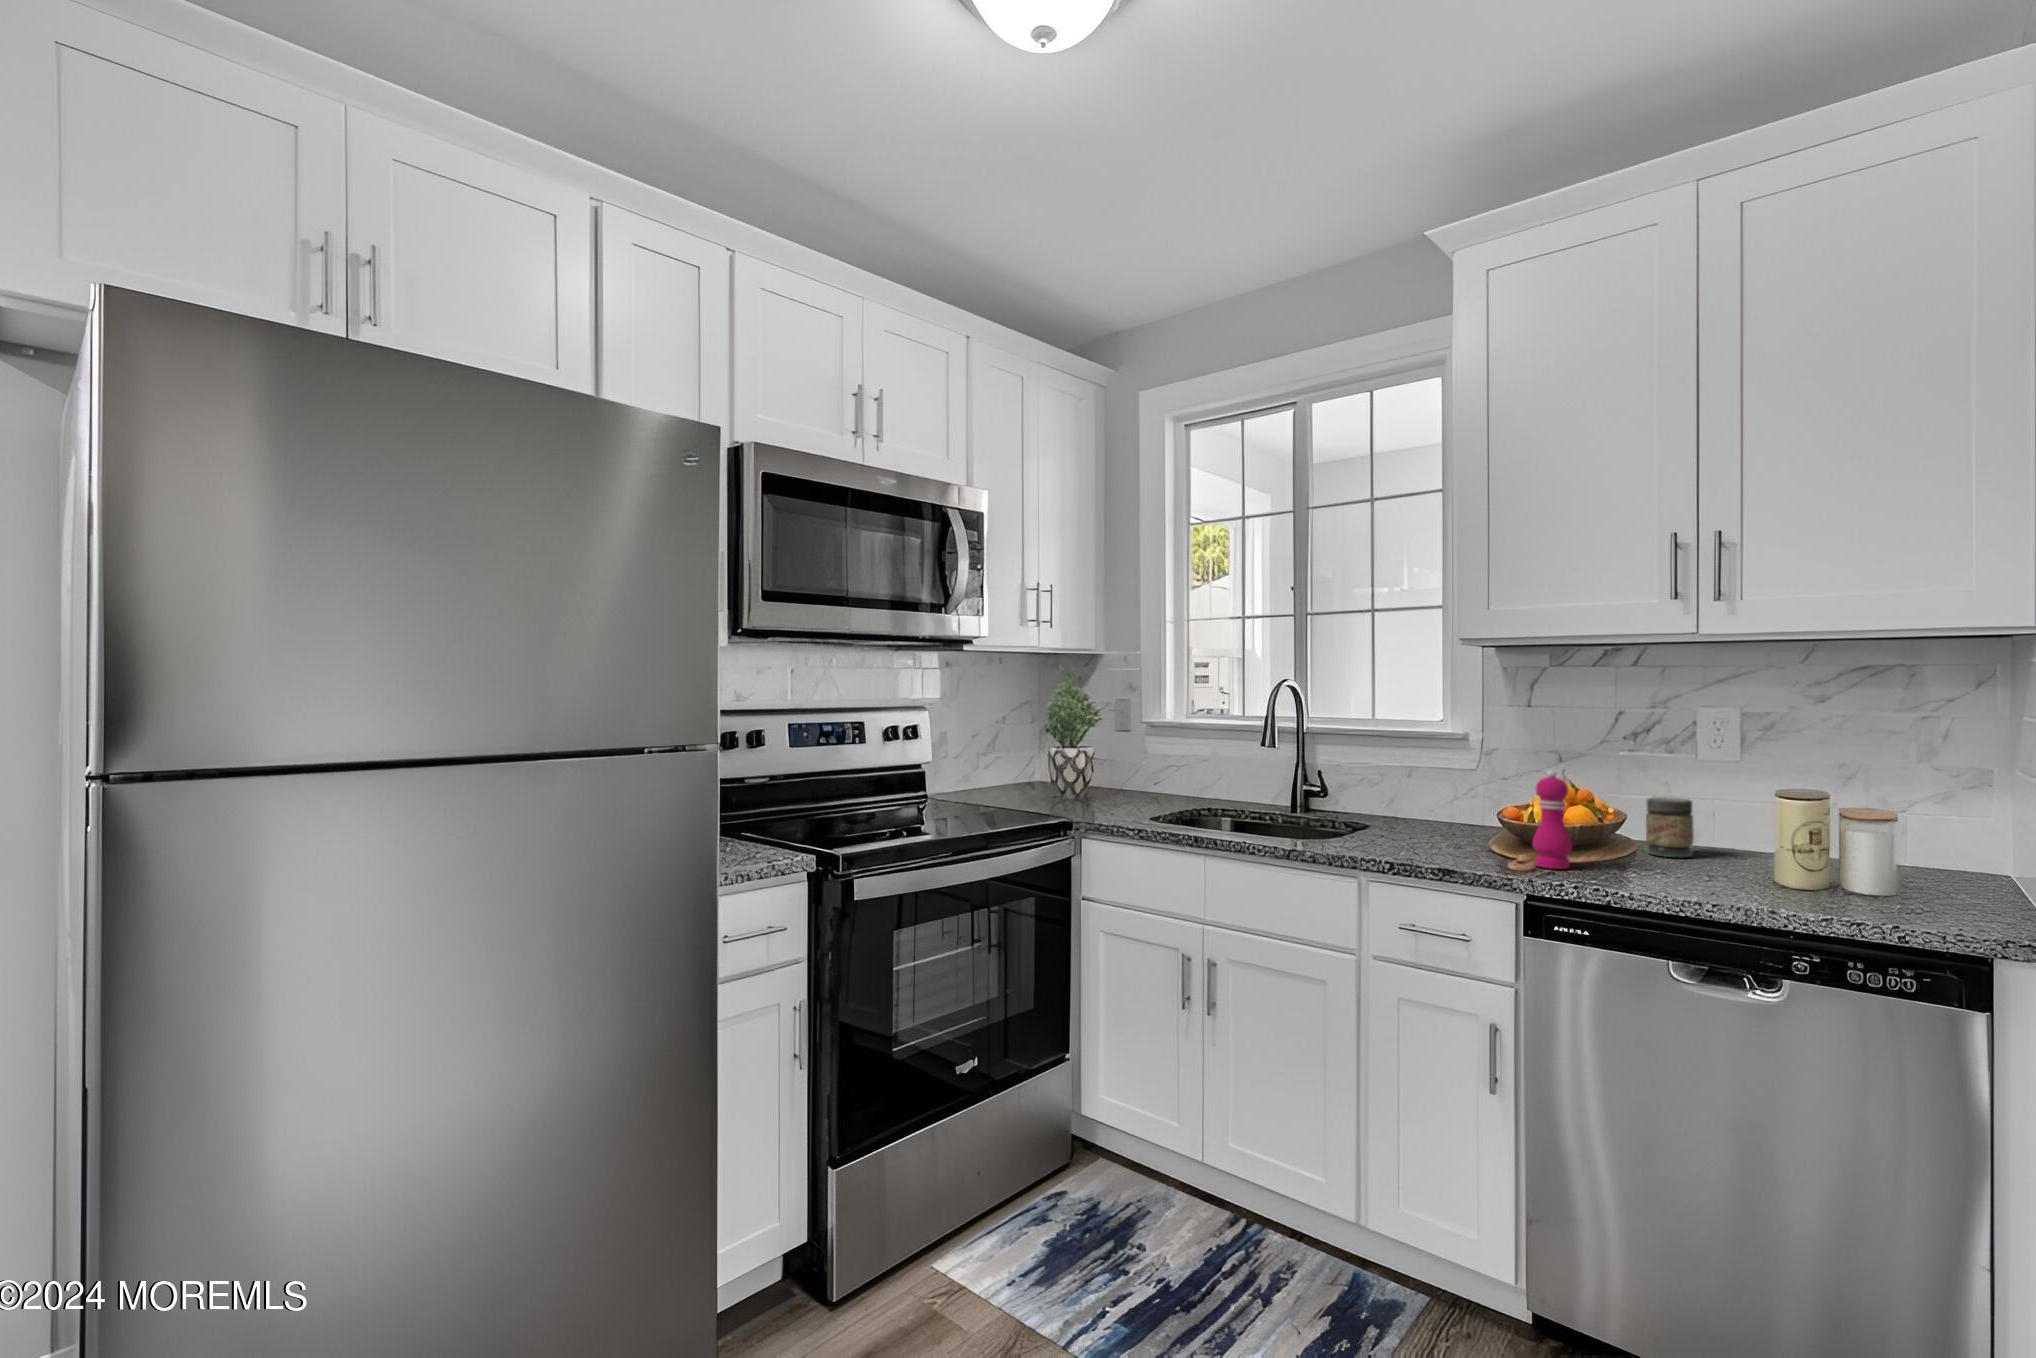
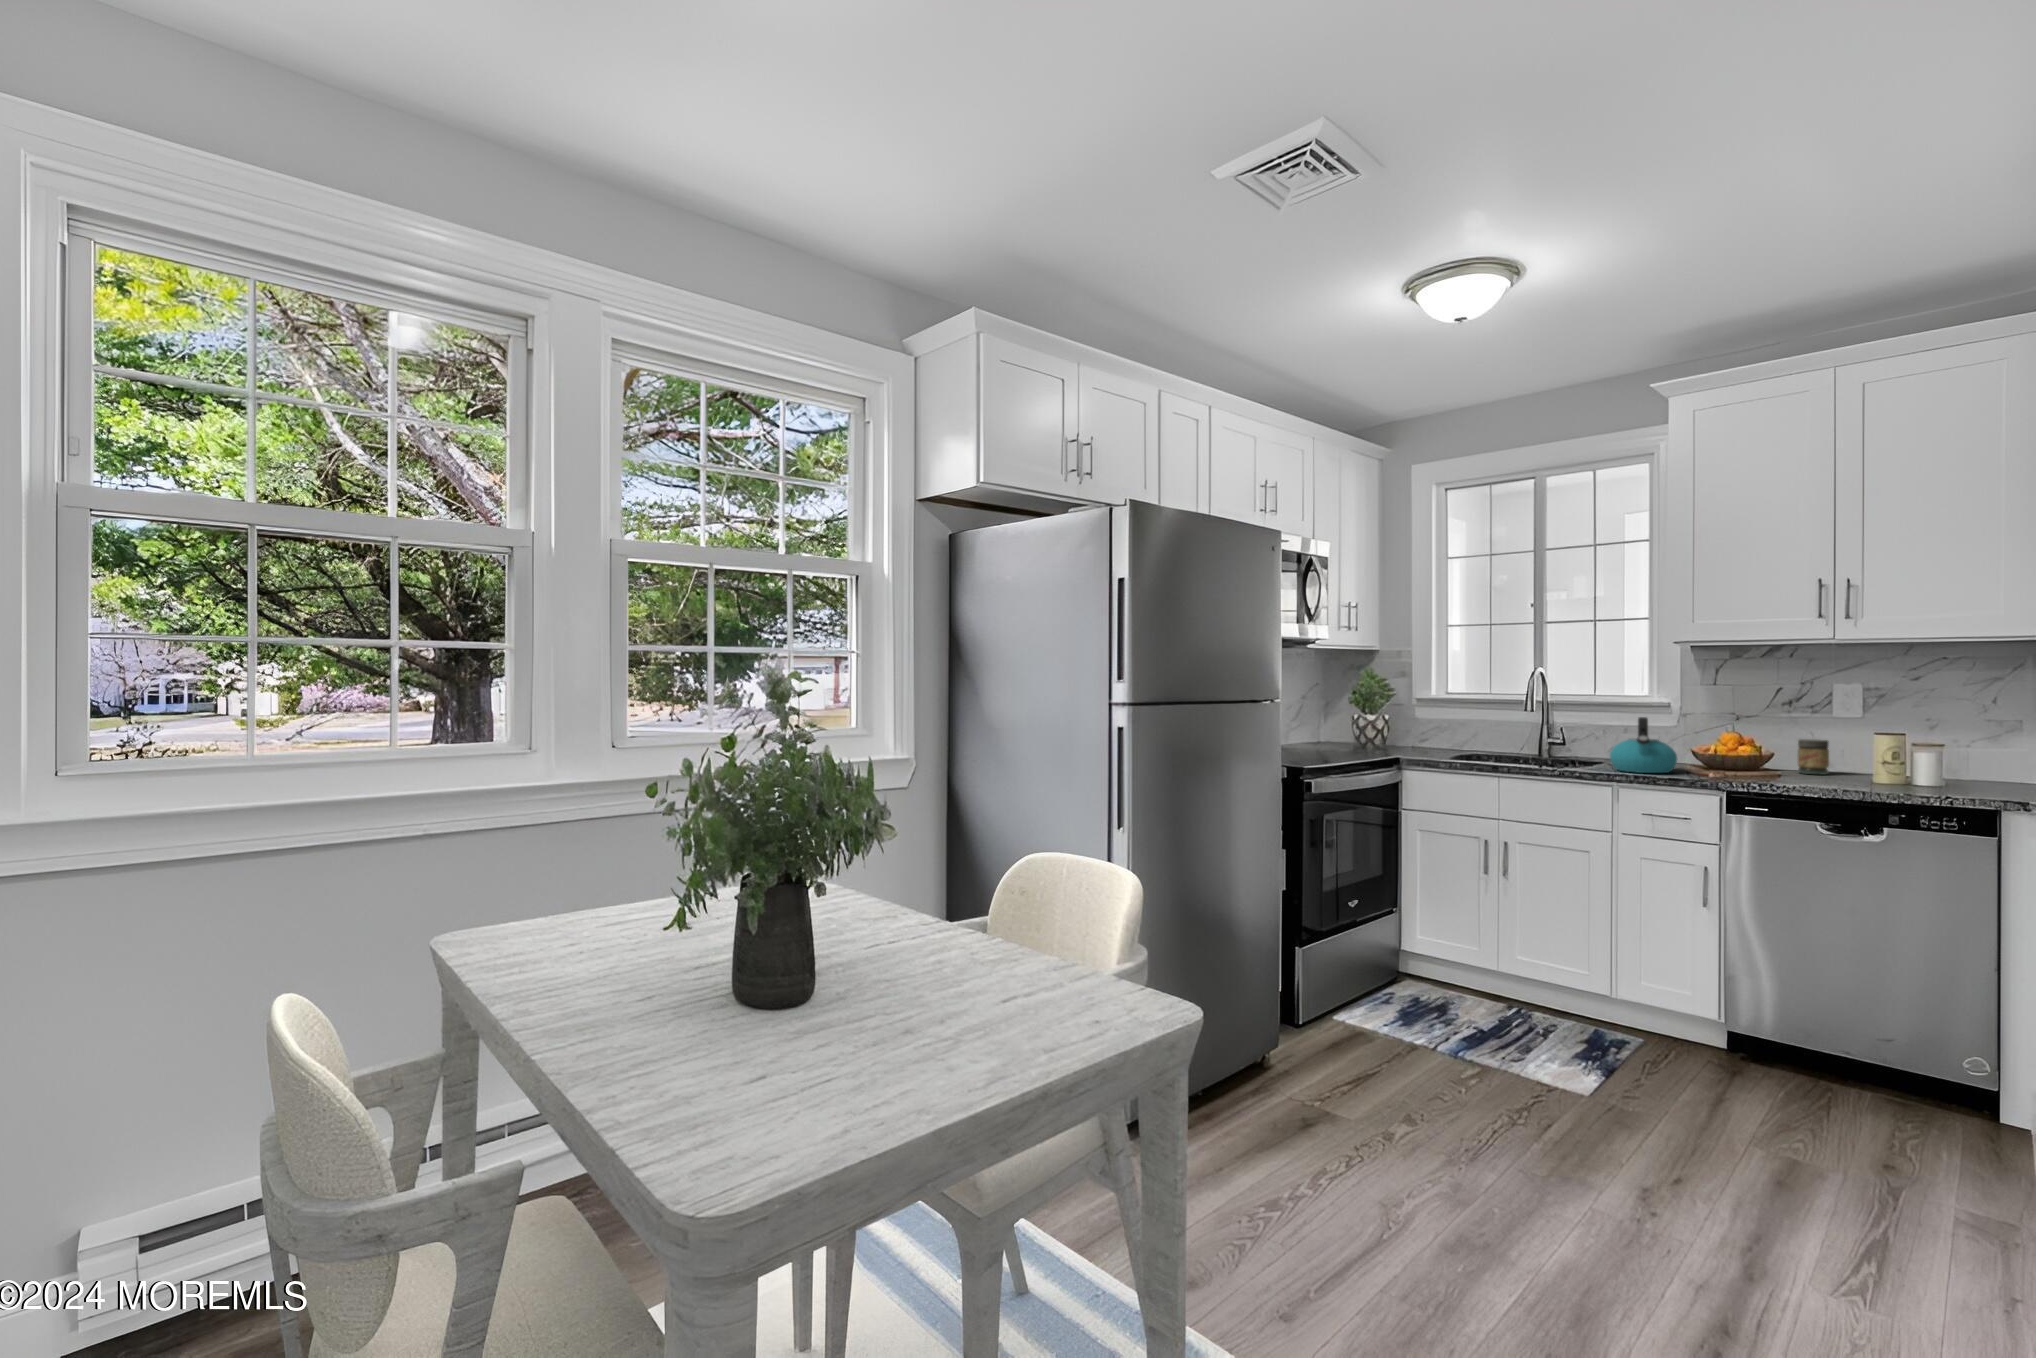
kettle: none [1363,762,1462,856] -> present [1610,717,1677,773]
pepper mill: present [1533,770,1572,869] -> none [1726,720,1752,778]

